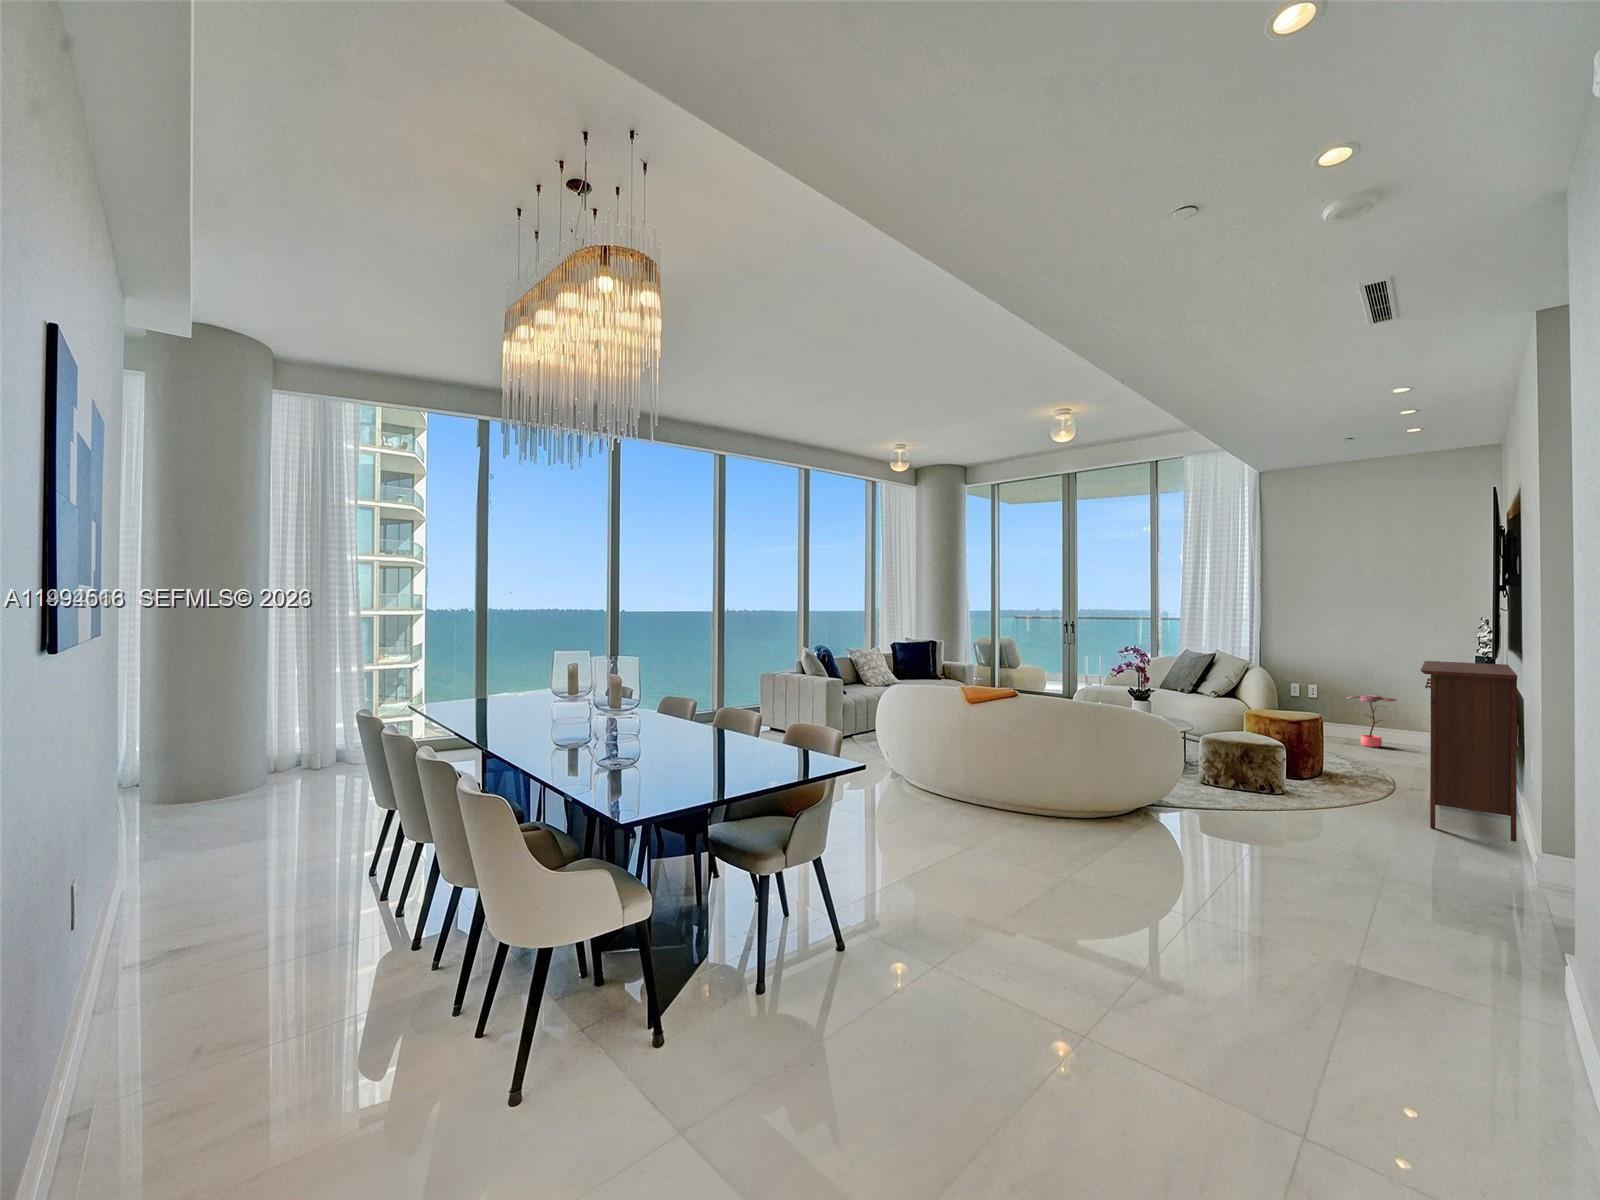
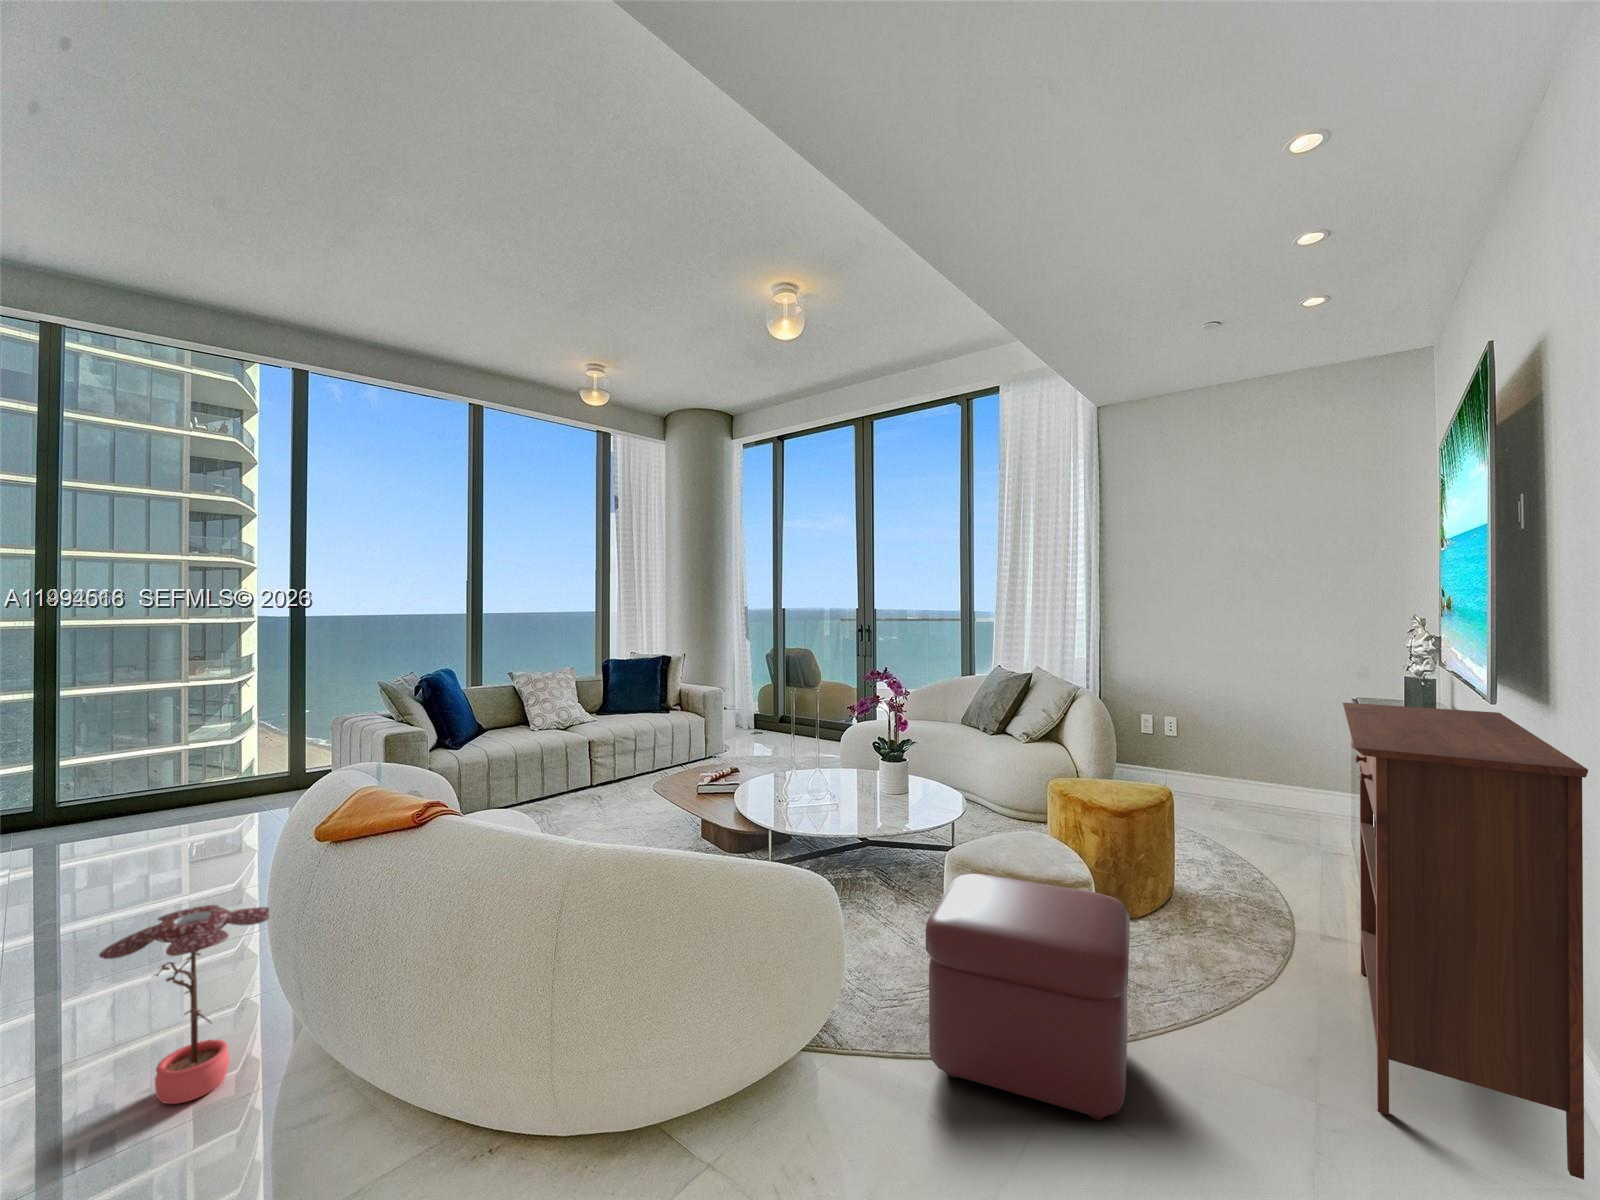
potted plant: present [1347,695,1397,747] -> present [99,905,269,1104]
ottoman: none [1215,736,1316,824] -> present [926,874,1130,1120]

